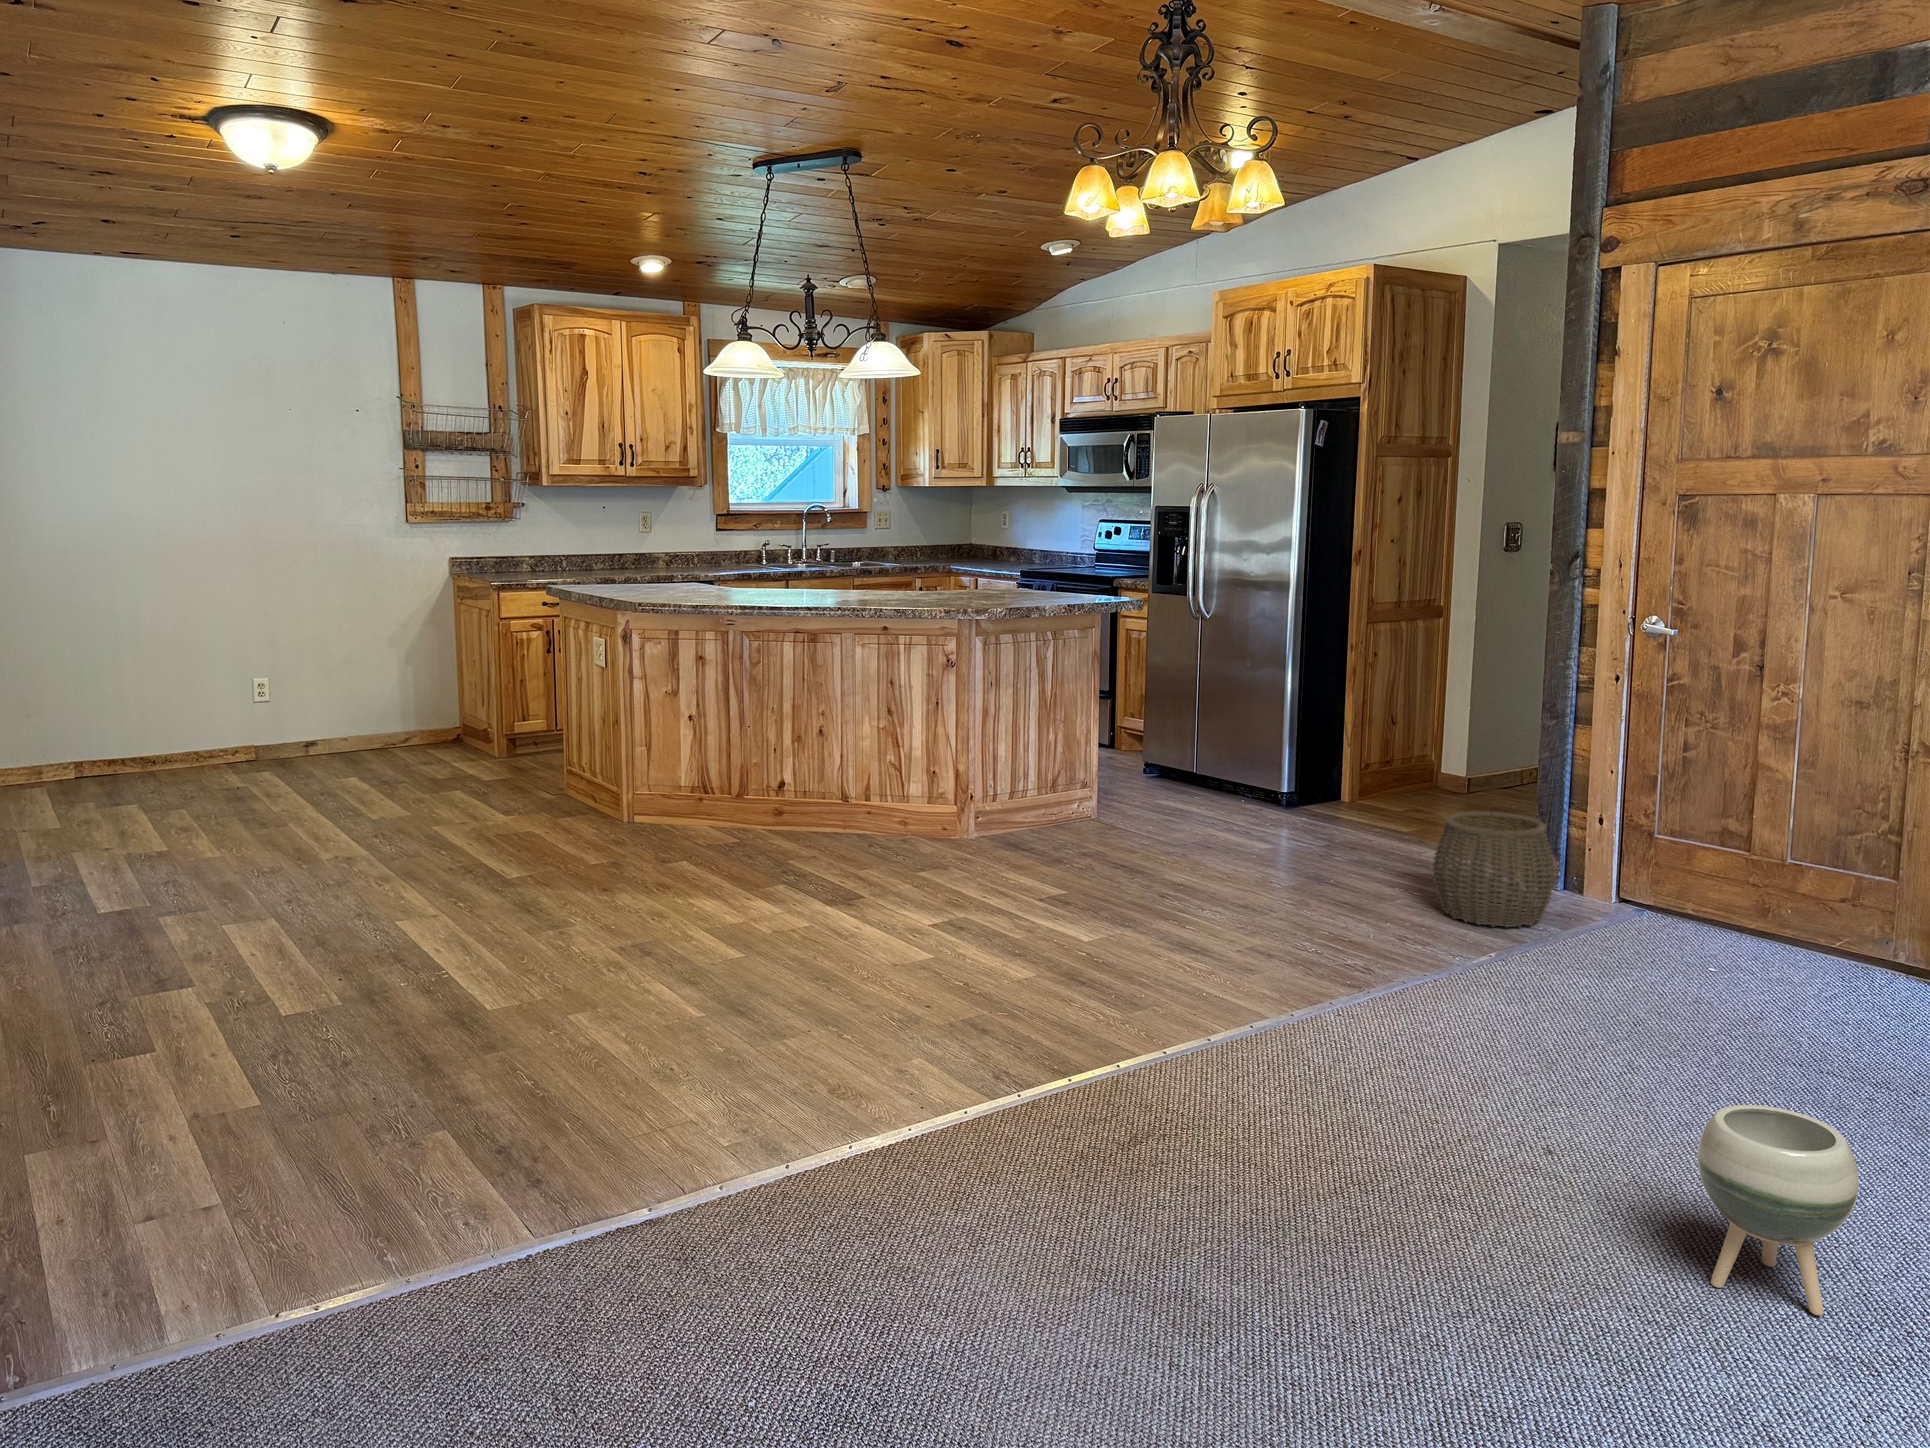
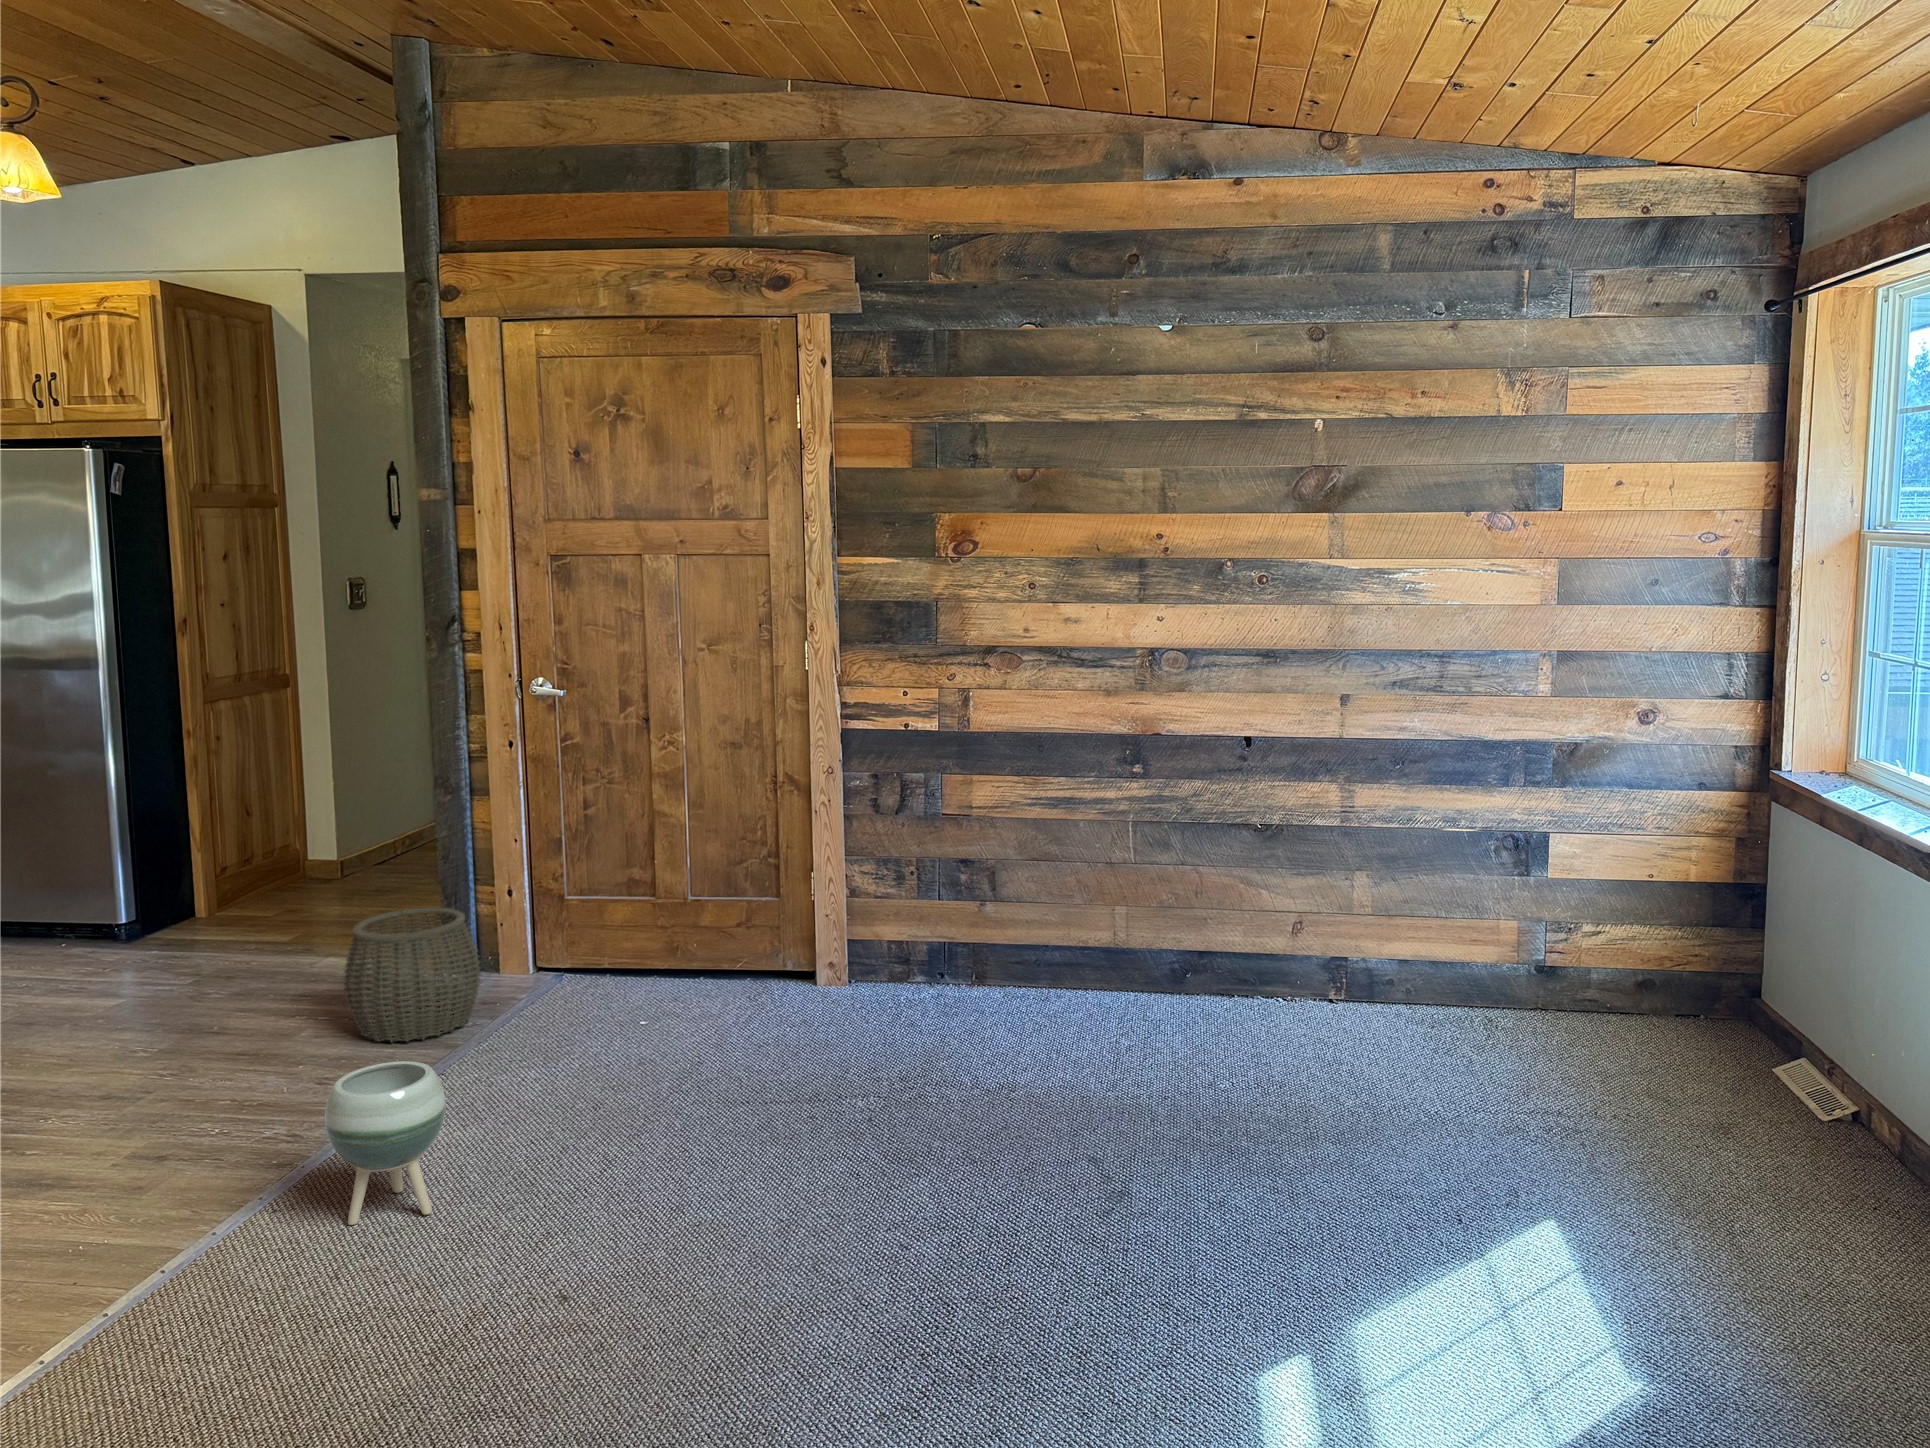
planter: present [1697,1105,1859,1315] -> present [325,1061,446,1225]

